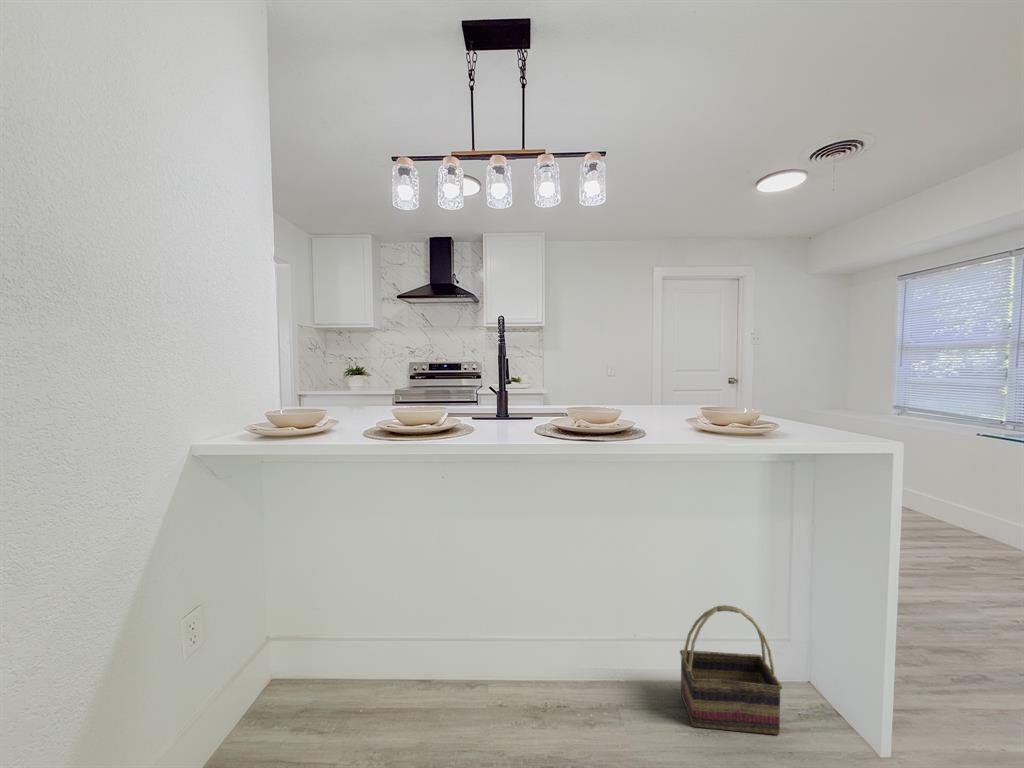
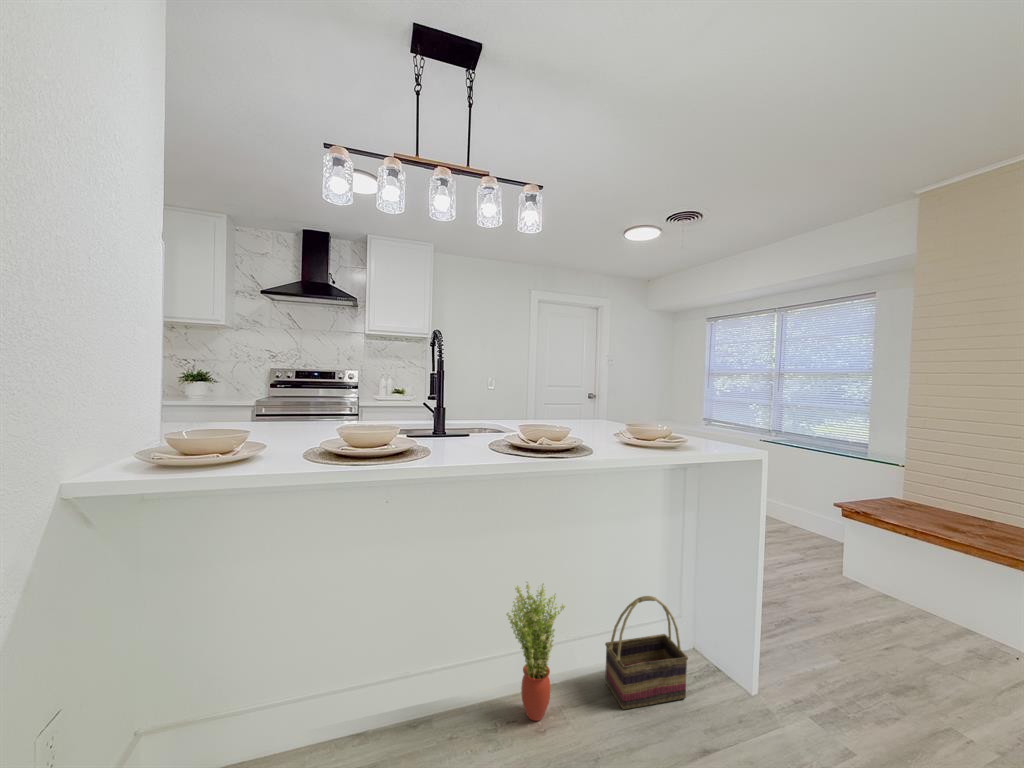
potted plant: none [556,568,618,713] -> present [506,582,565,721]

